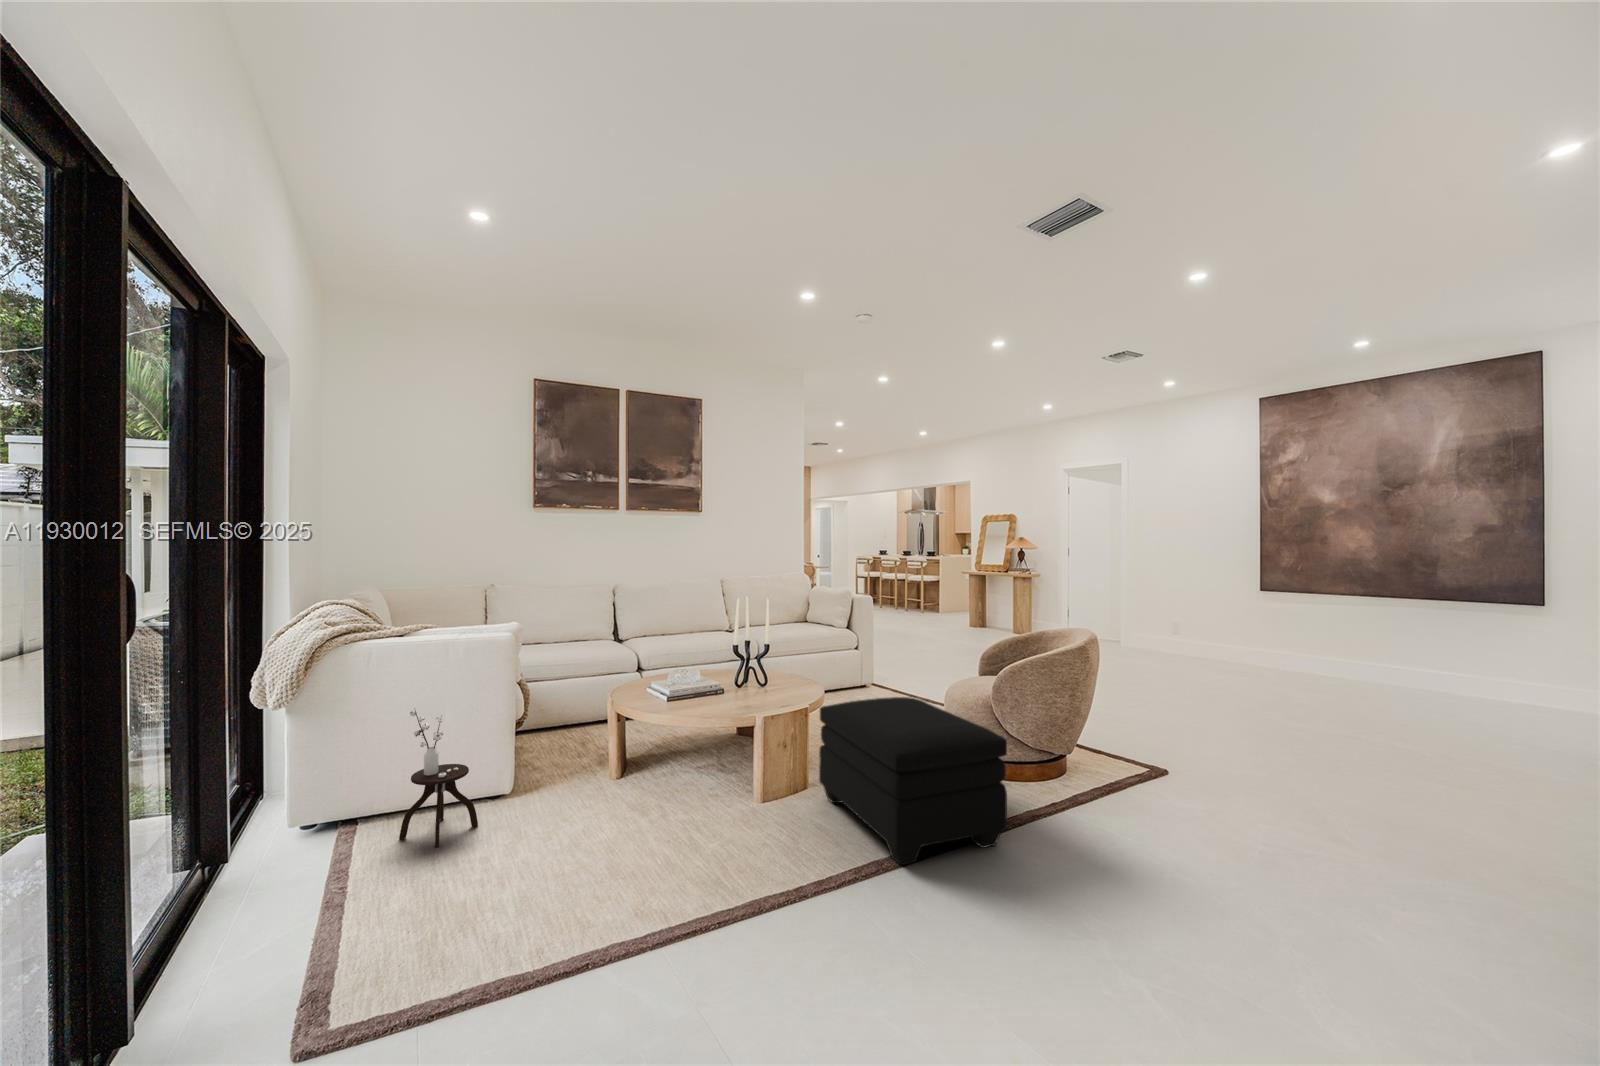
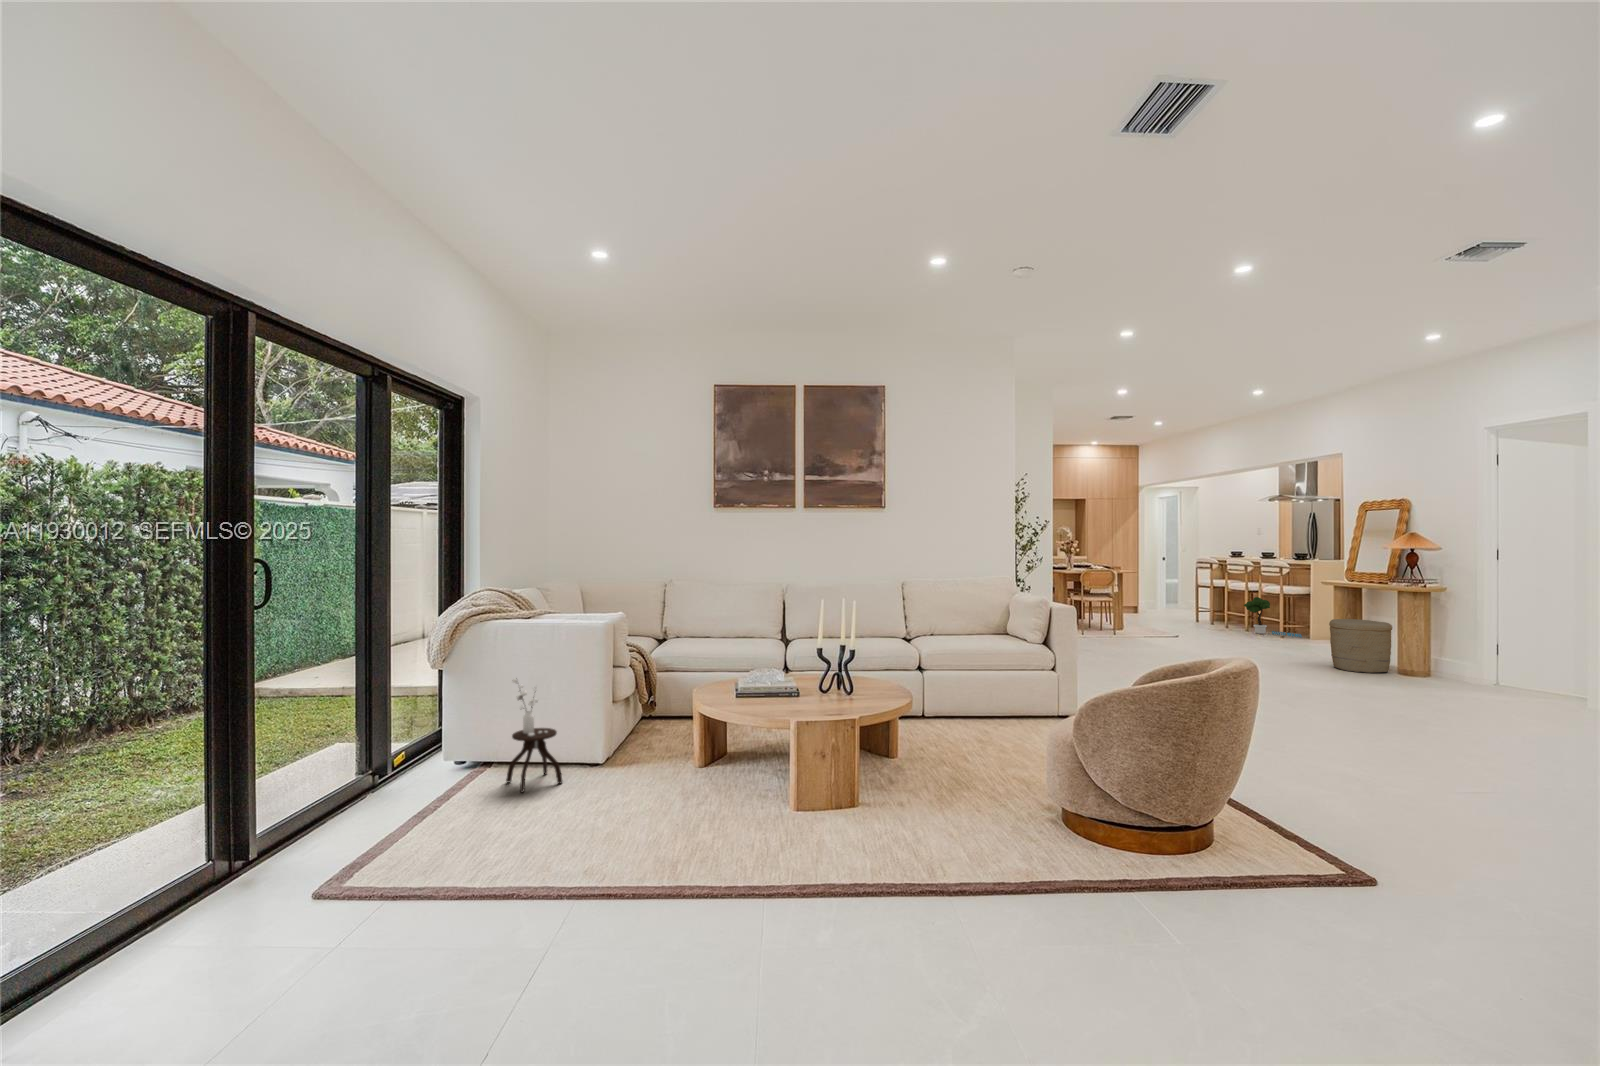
potted tree: none [897,583,934,611] -> present [1244,597,1302,637]
woven basket: none [973,597,1009,633] -> present [1329,619,1392,673]
ottoman: present [819,697,1007,865] -> none [843,718,998,905]

